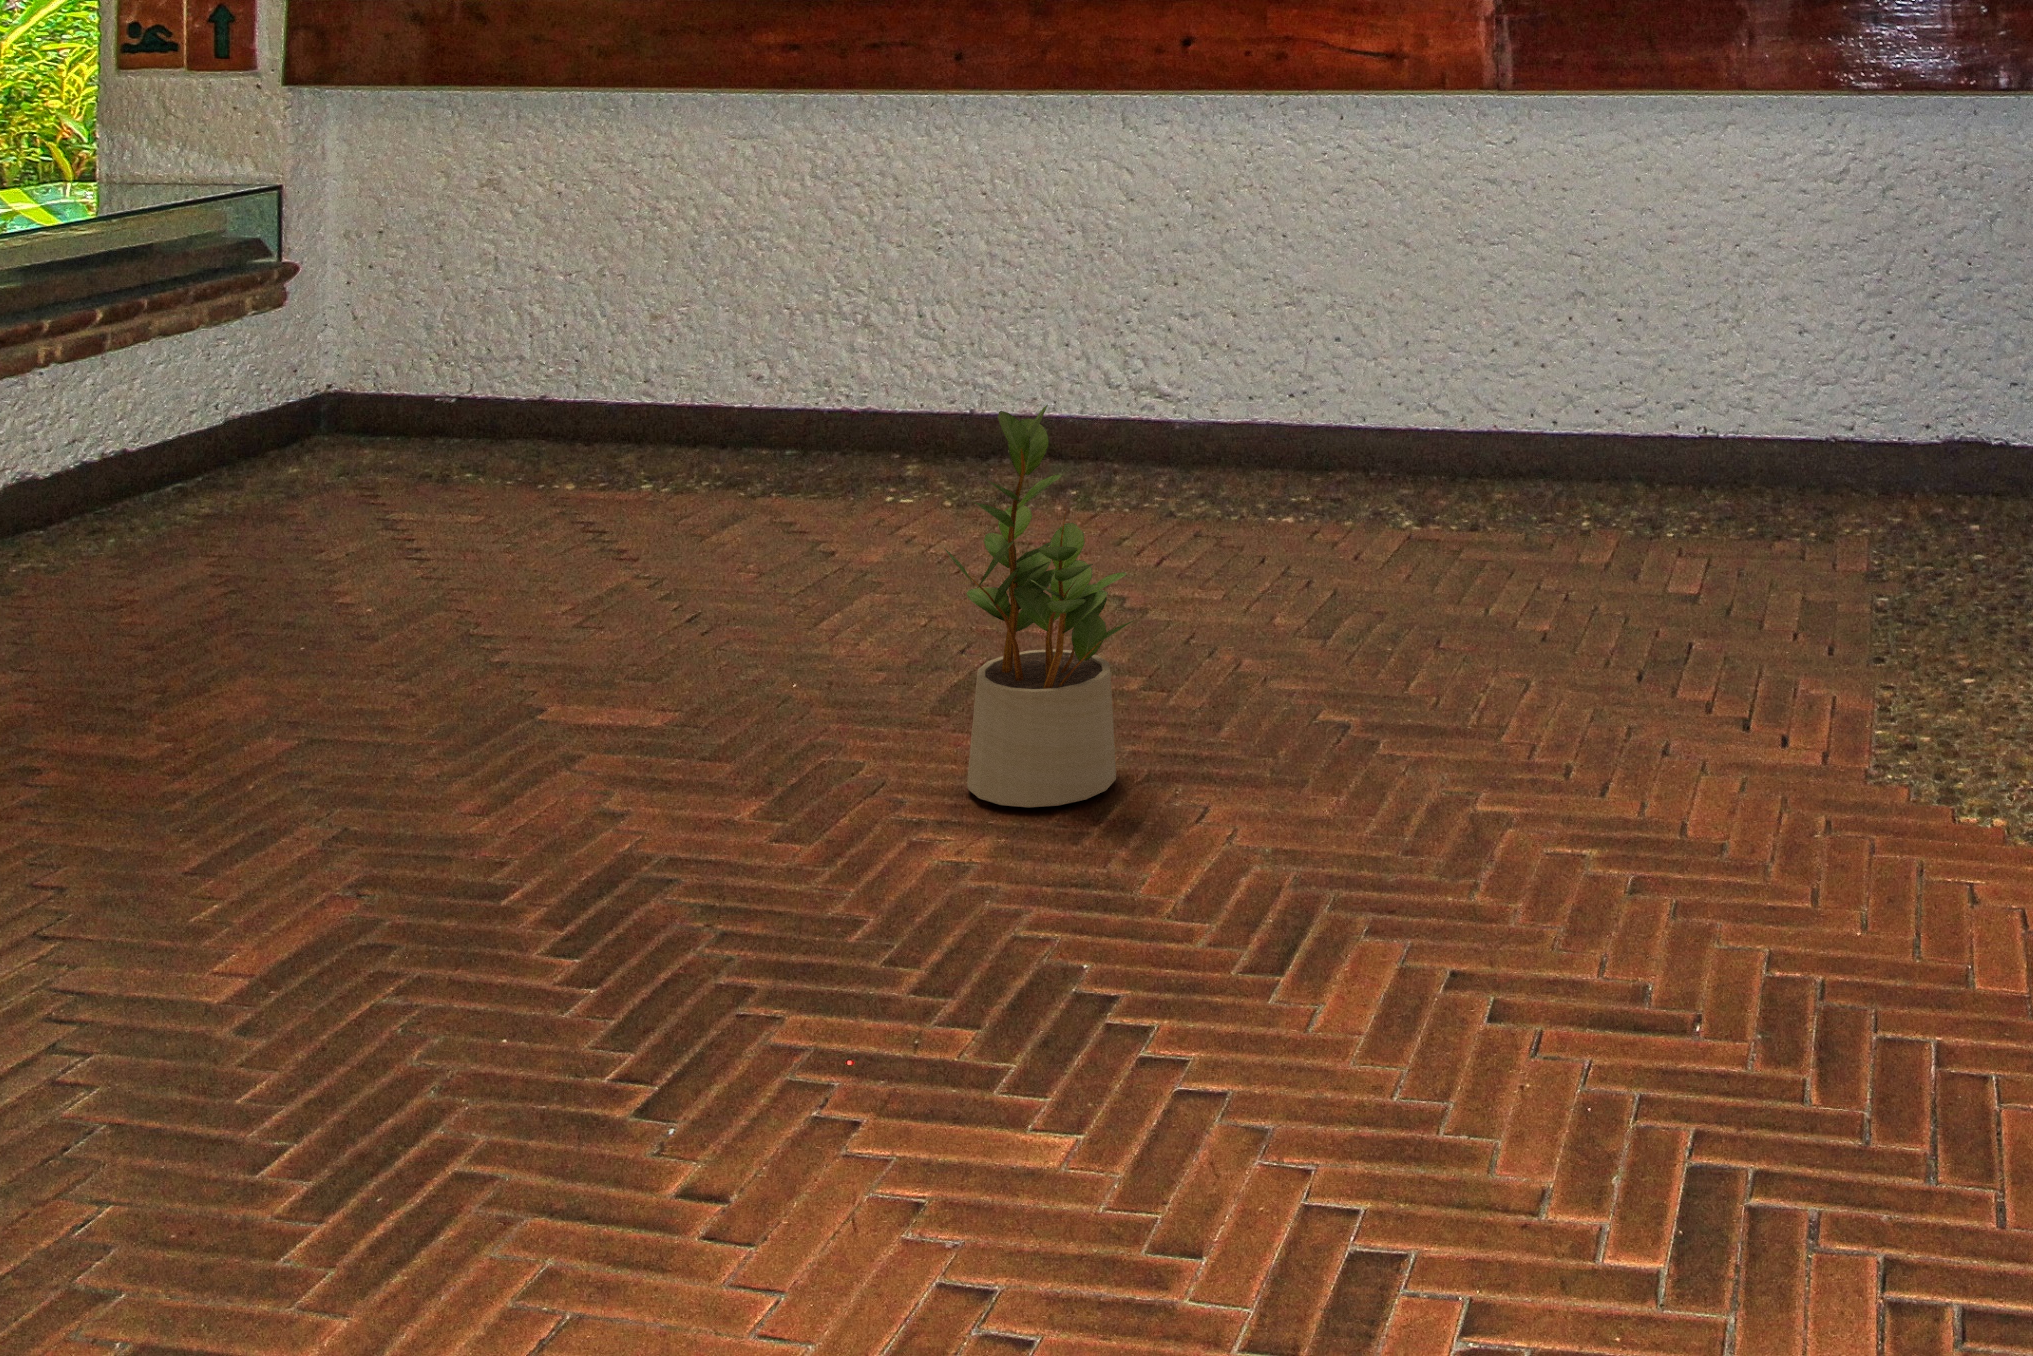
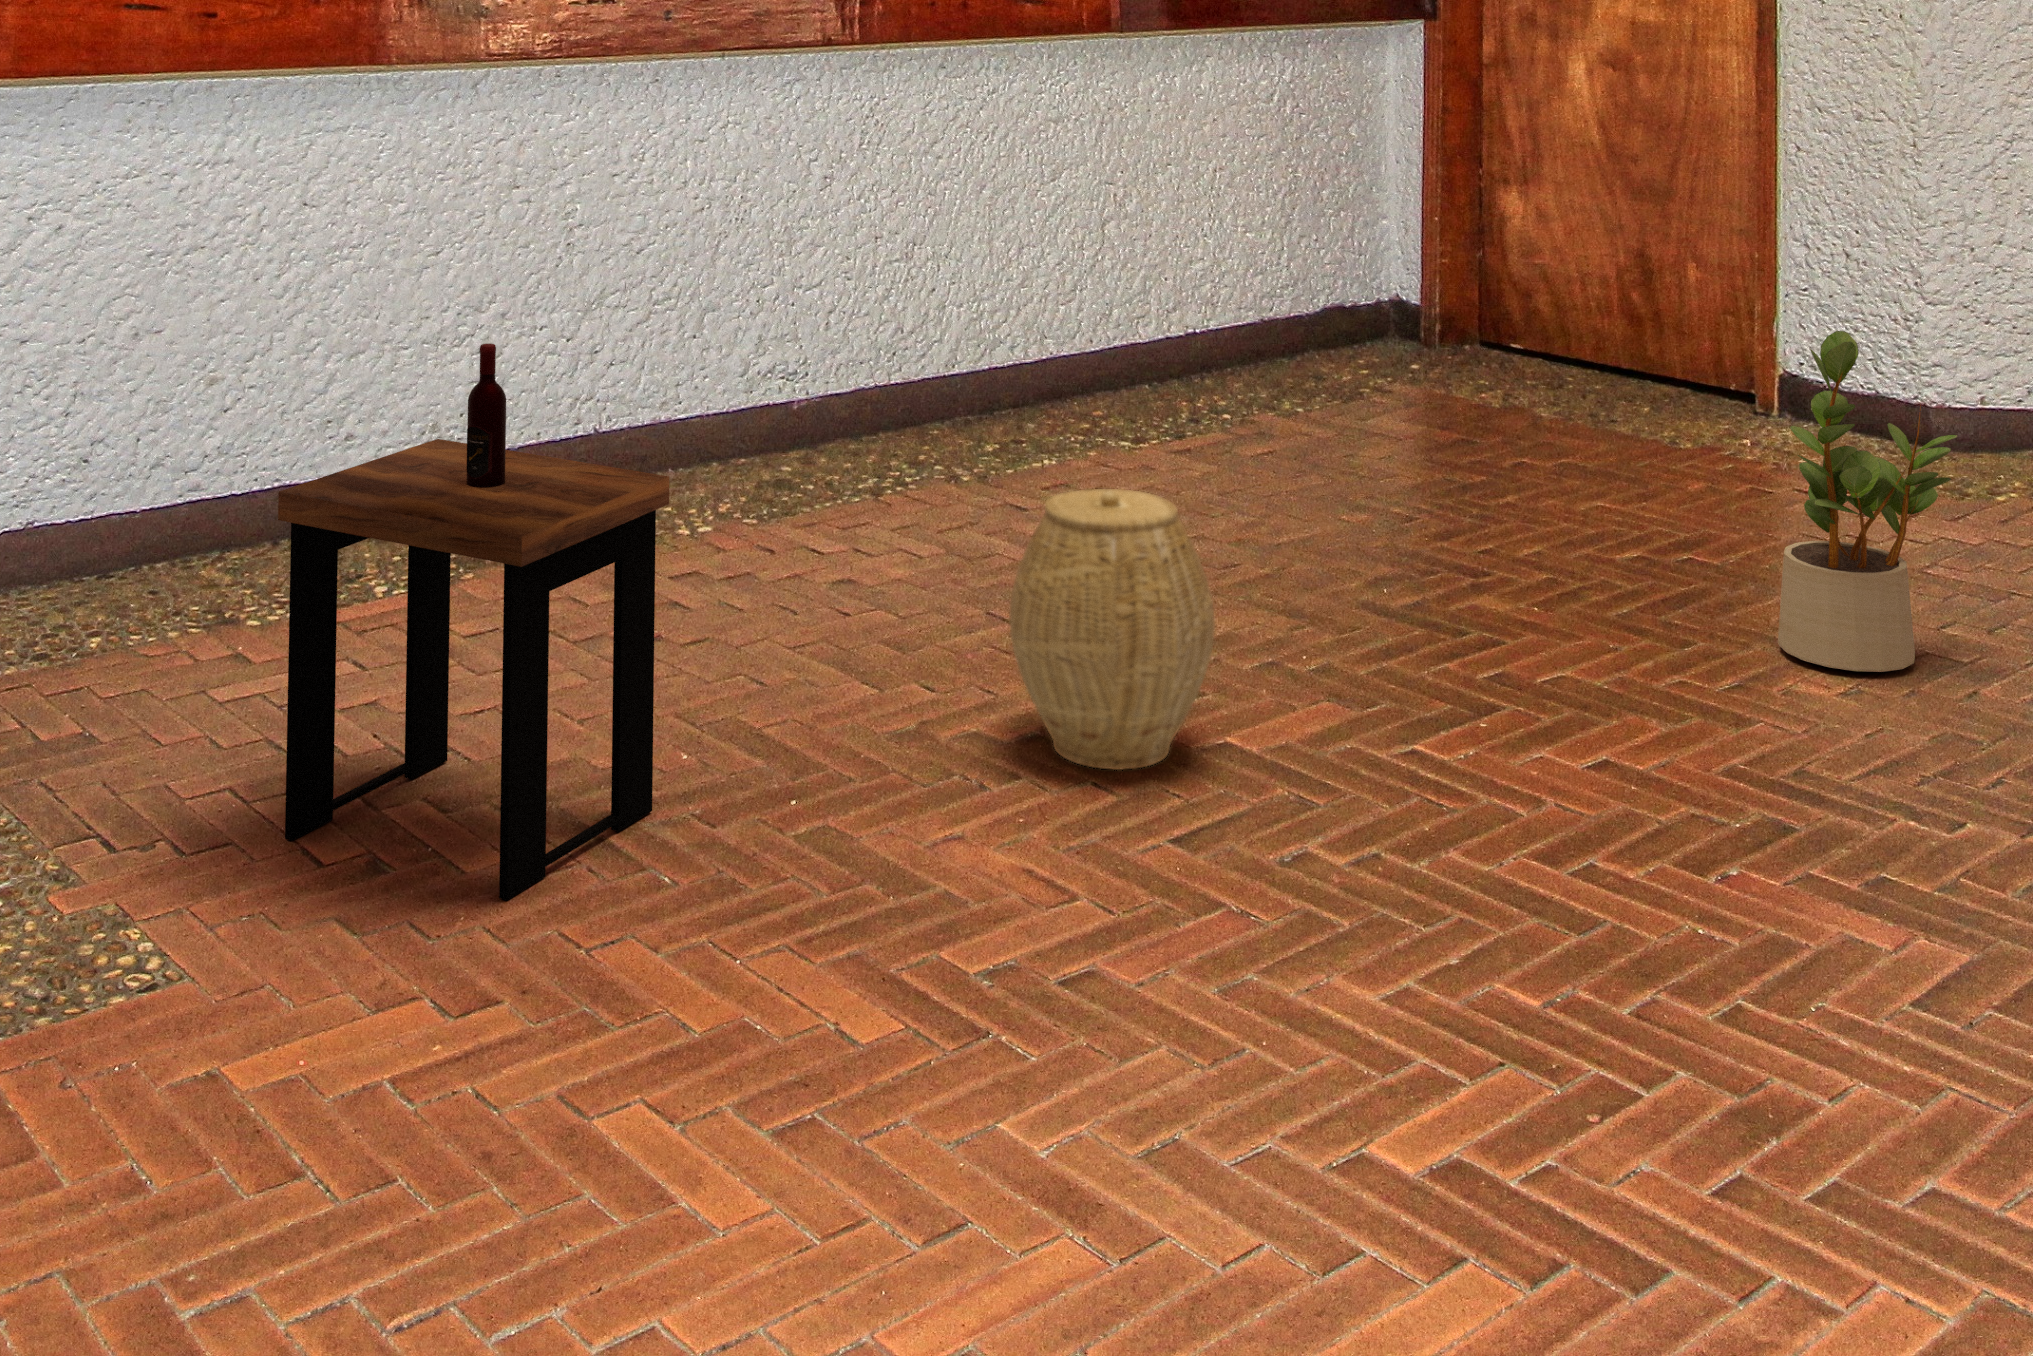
side table: none [100,211,360,561] -> present [278,344,669,900]
woven basket: none [408,403,591,633] -> present [1009,489,1215,770]

